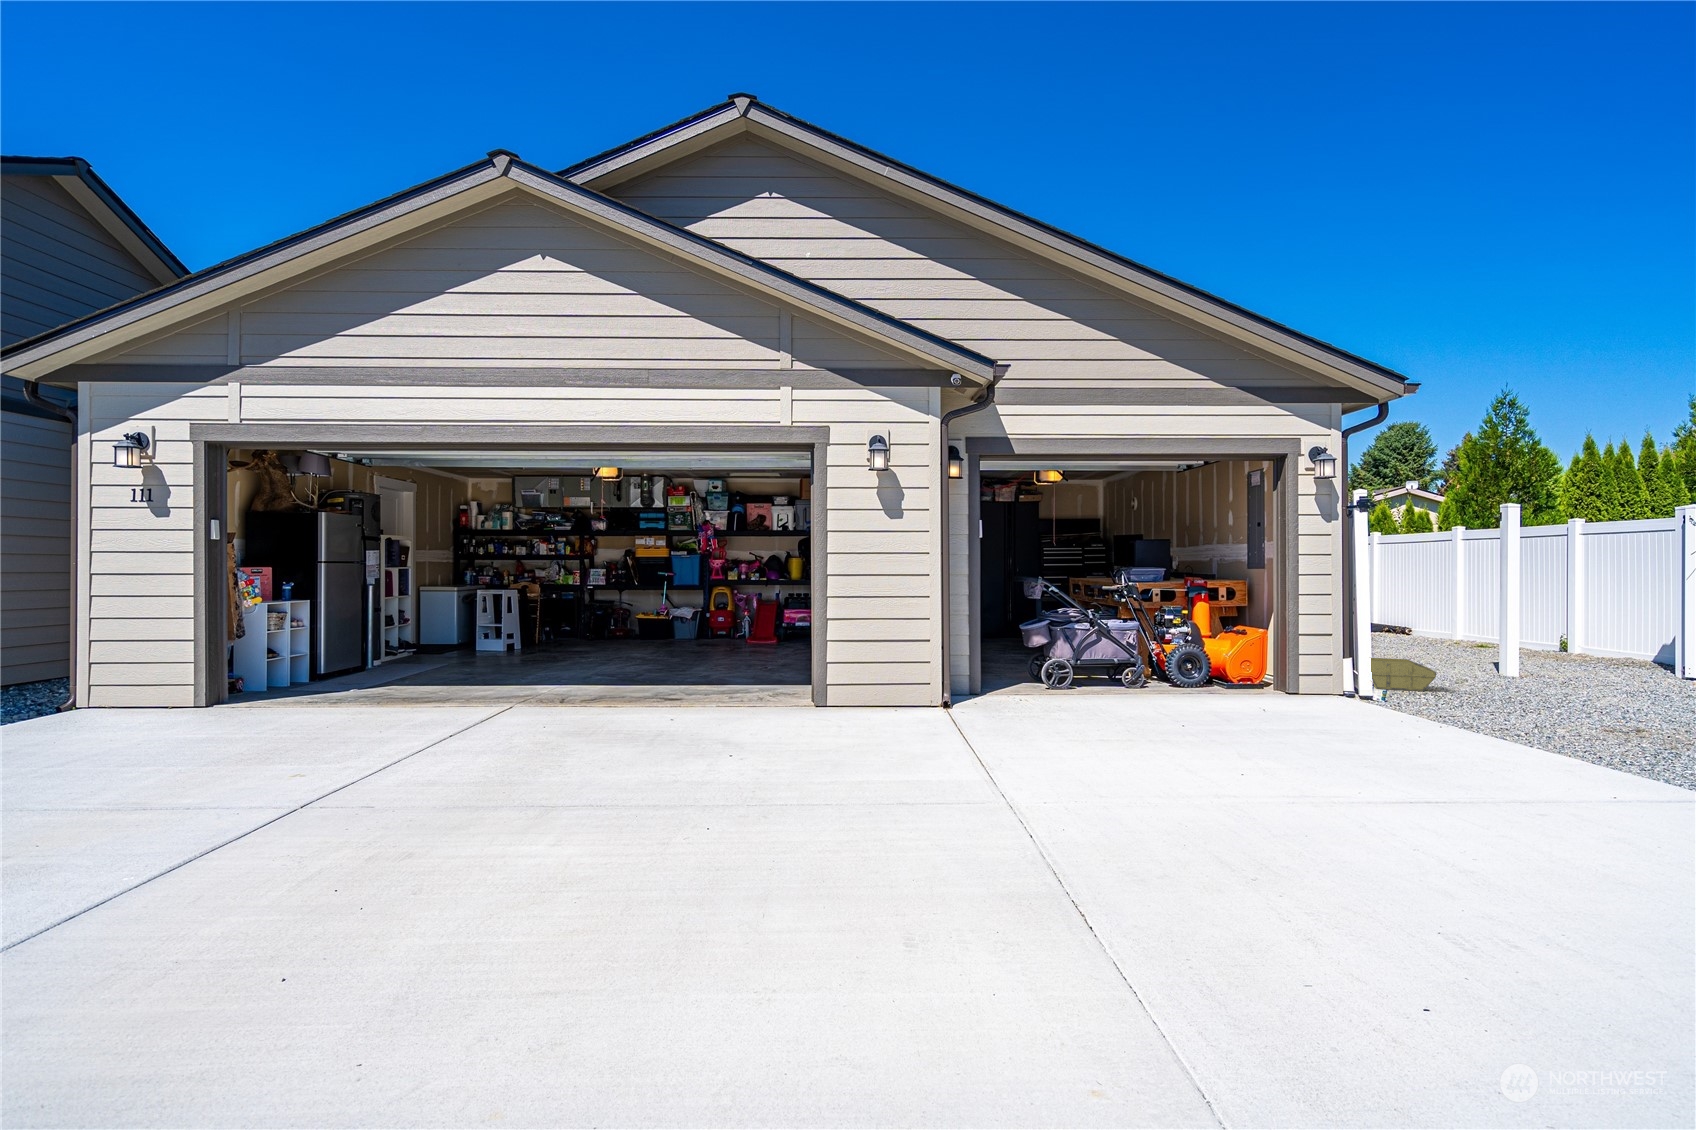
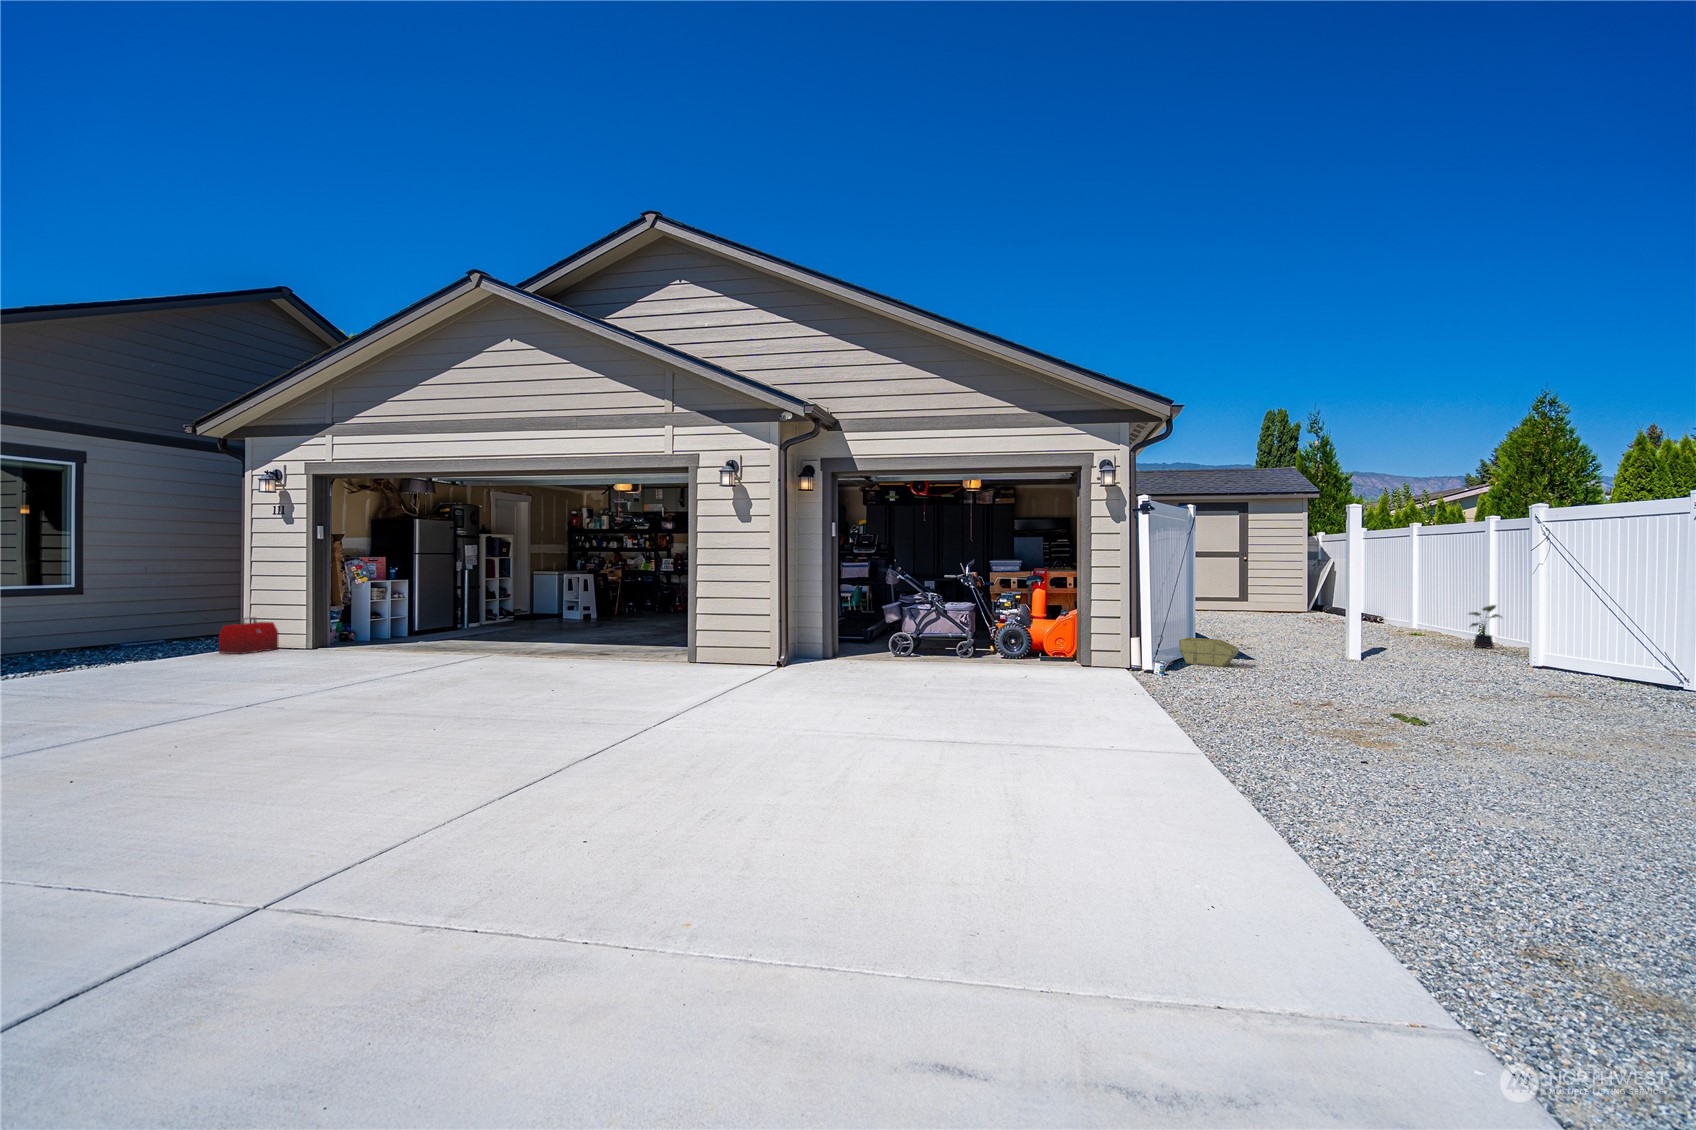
potted plant: none [1567,613,1608,660] -> present [1469,605,1502,648]
toolbox: none [50,664,144,725] -> present [219,617,279,654]

